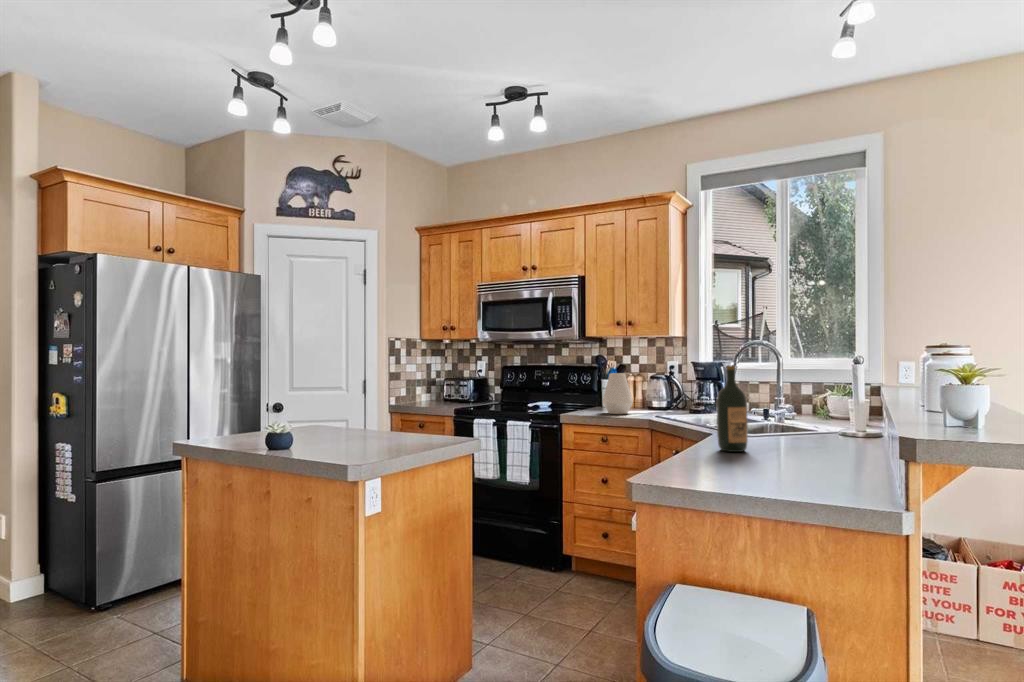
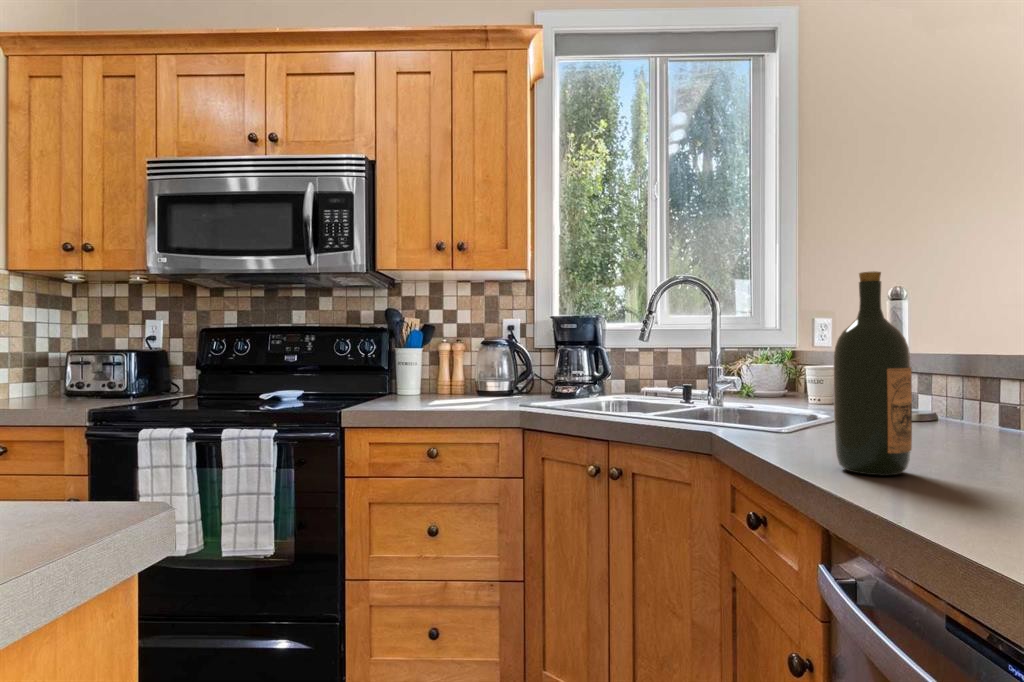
vase: present [603,373,633,414] -> none [417,332,471,406]

